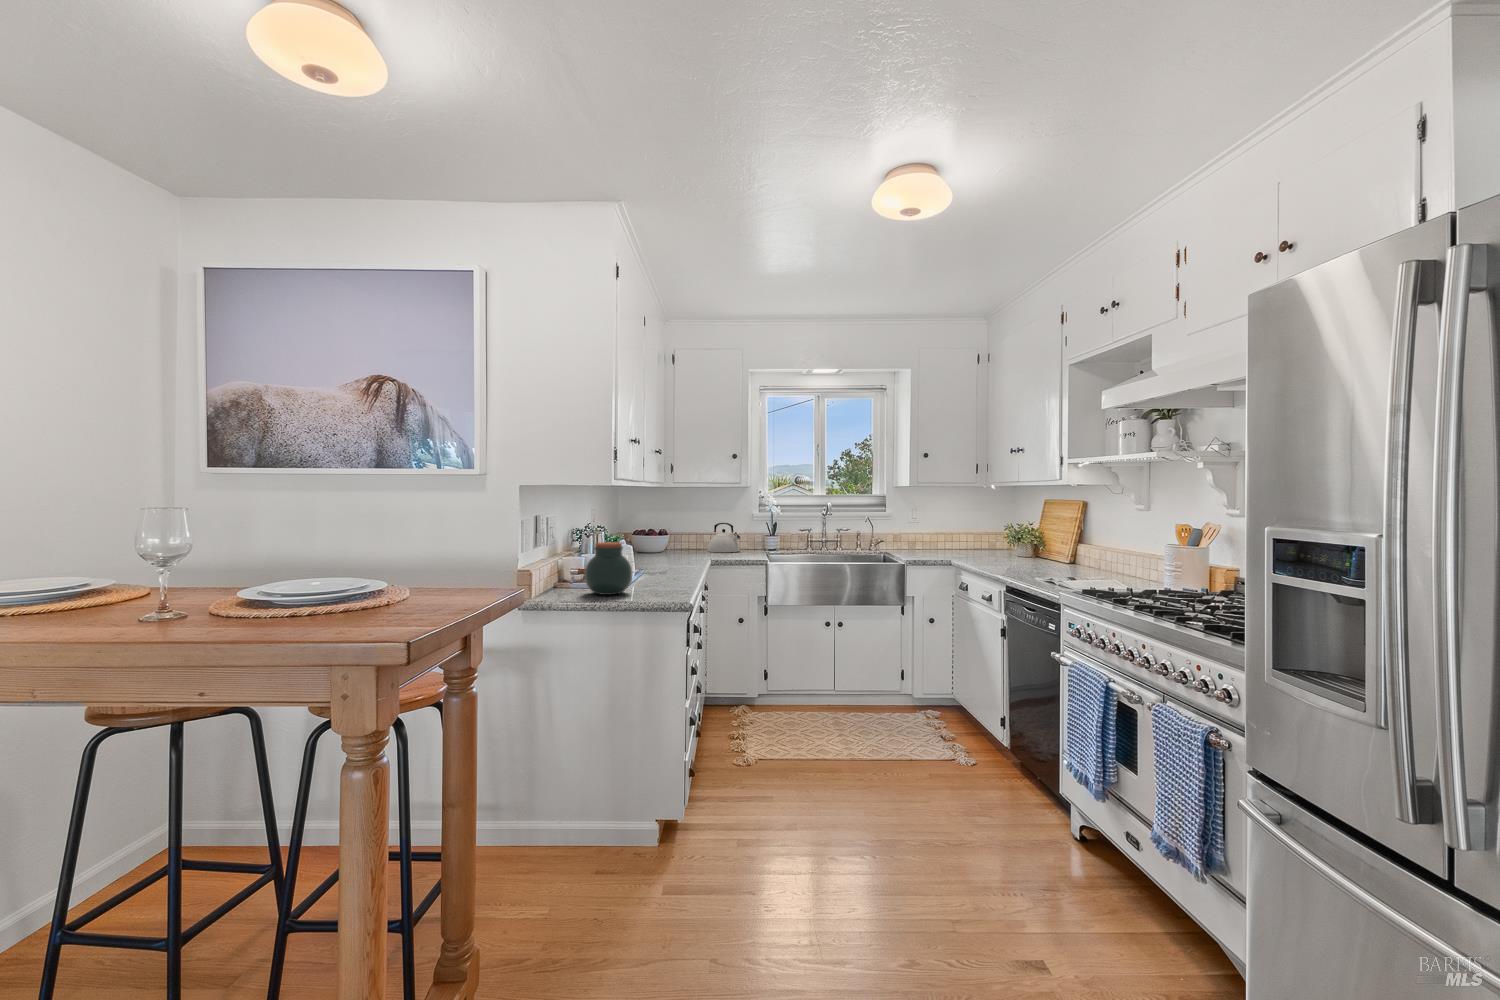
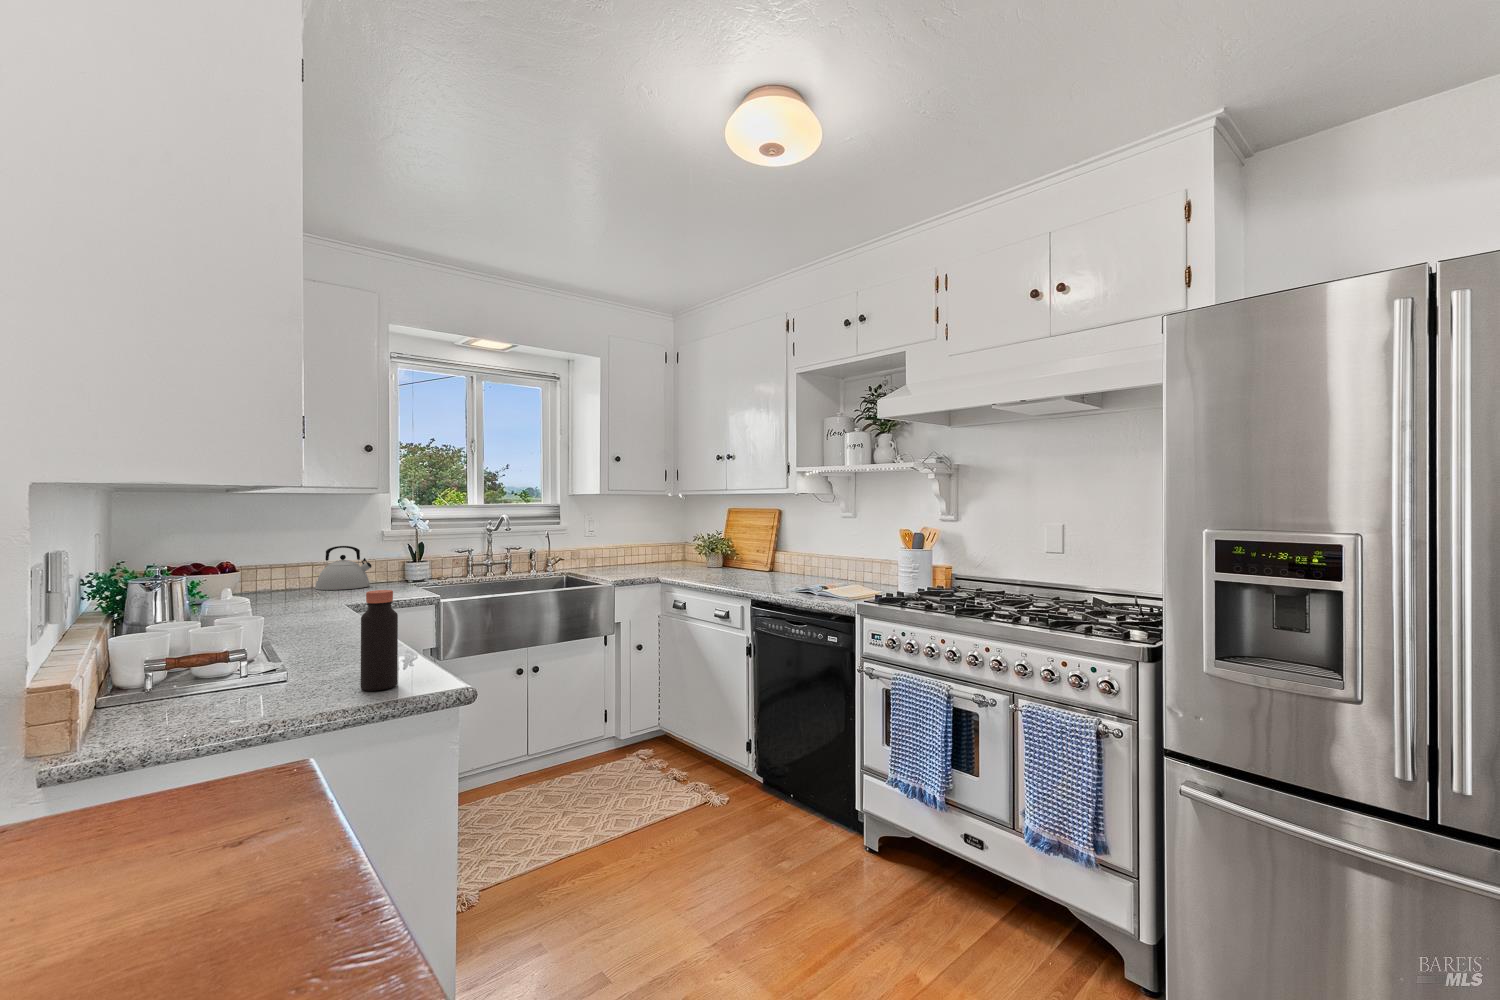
jar: present [585,542,632,595] -> none [209,589,320,696]
bottle: none [642,546,660,600] -> present [361,590,398,691]

